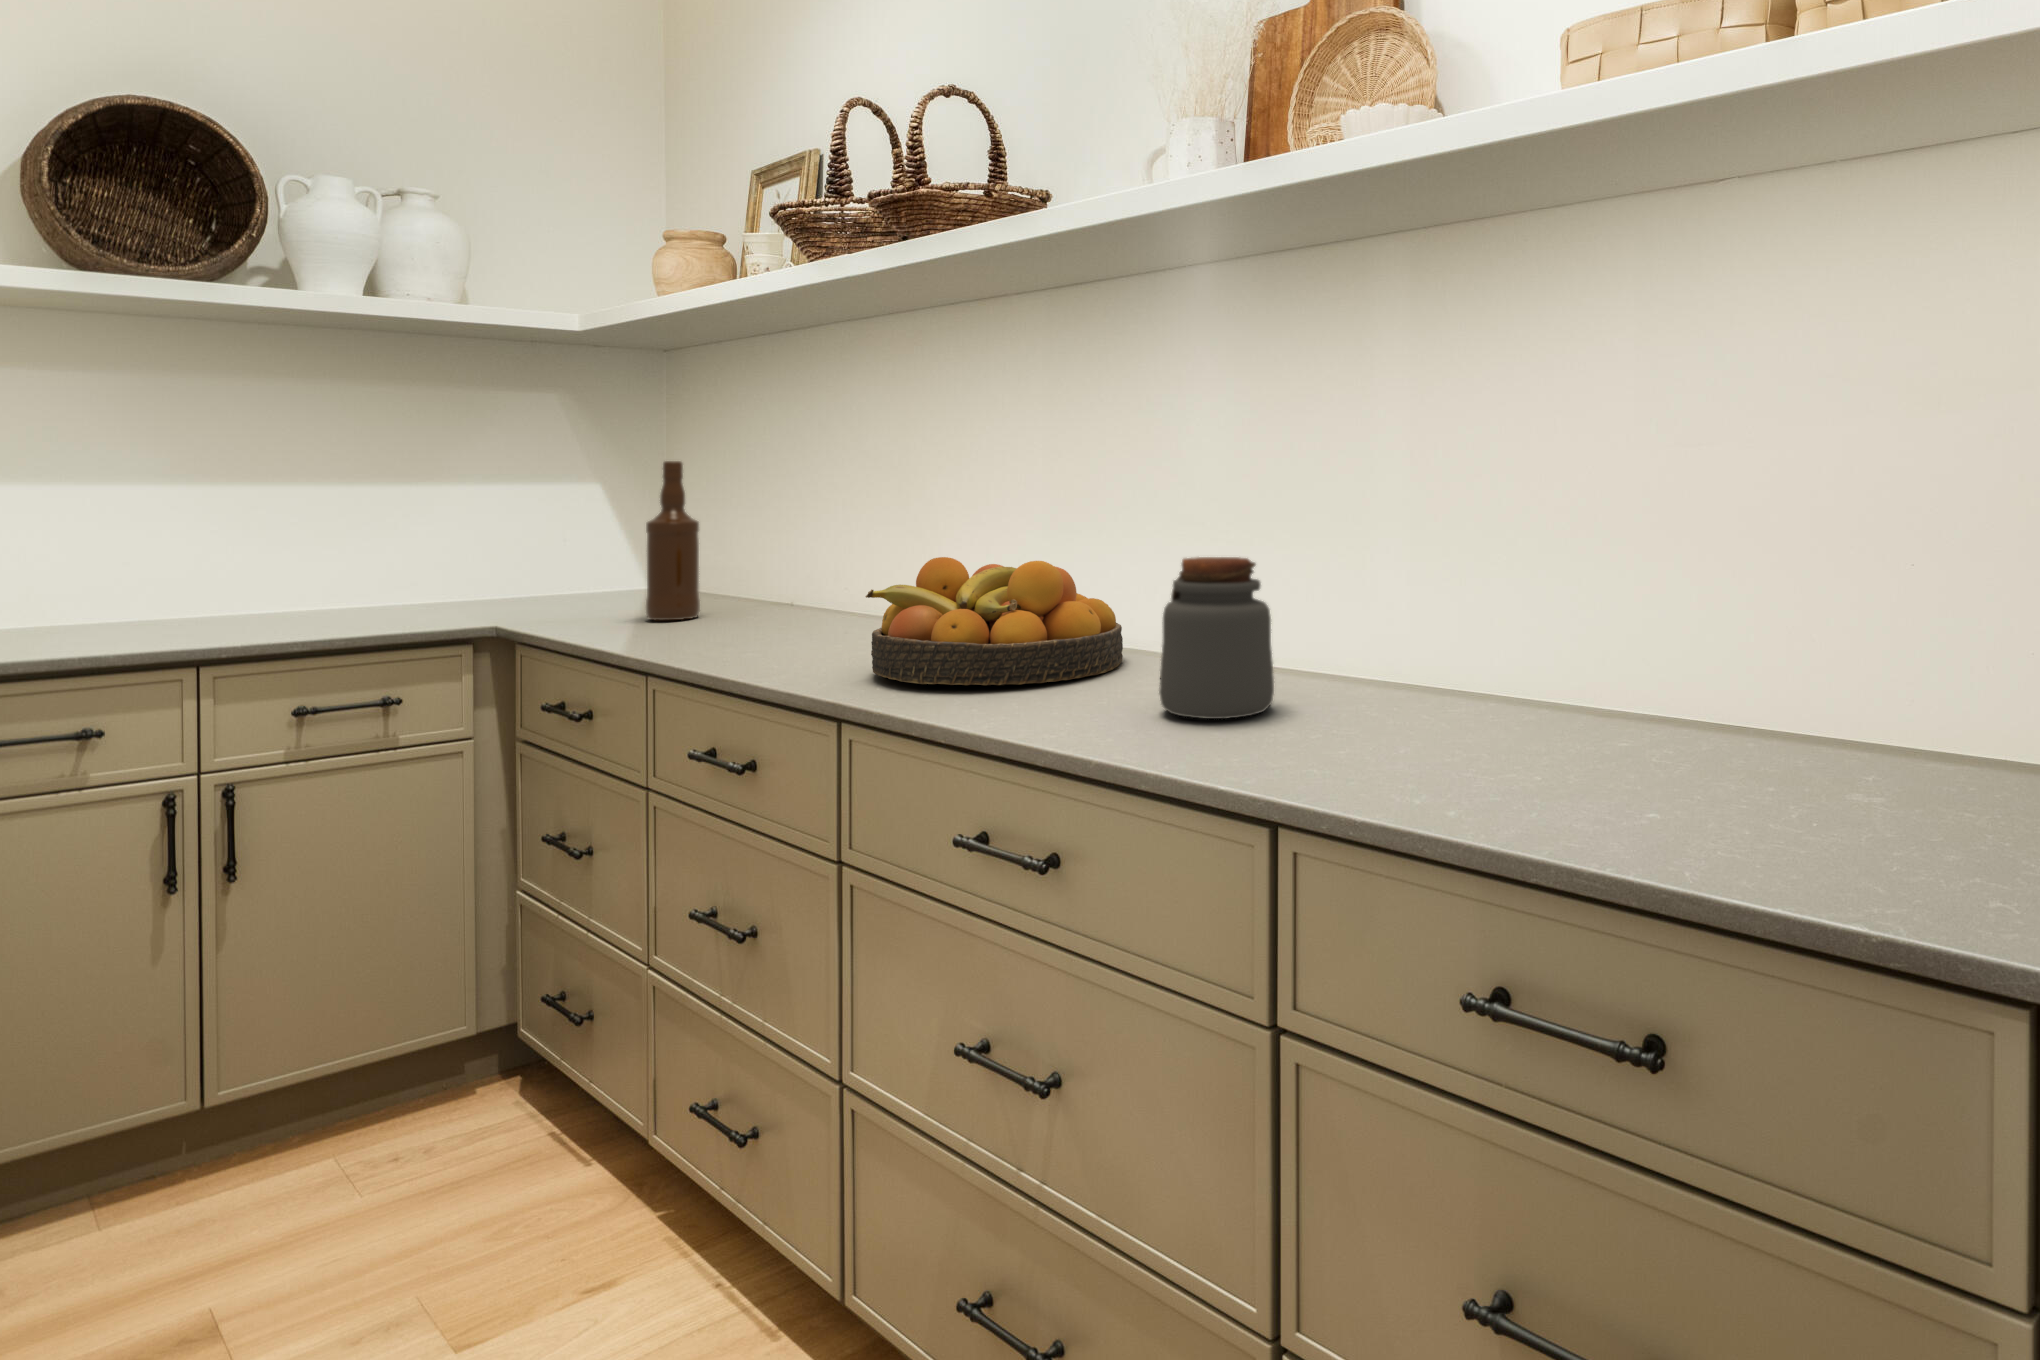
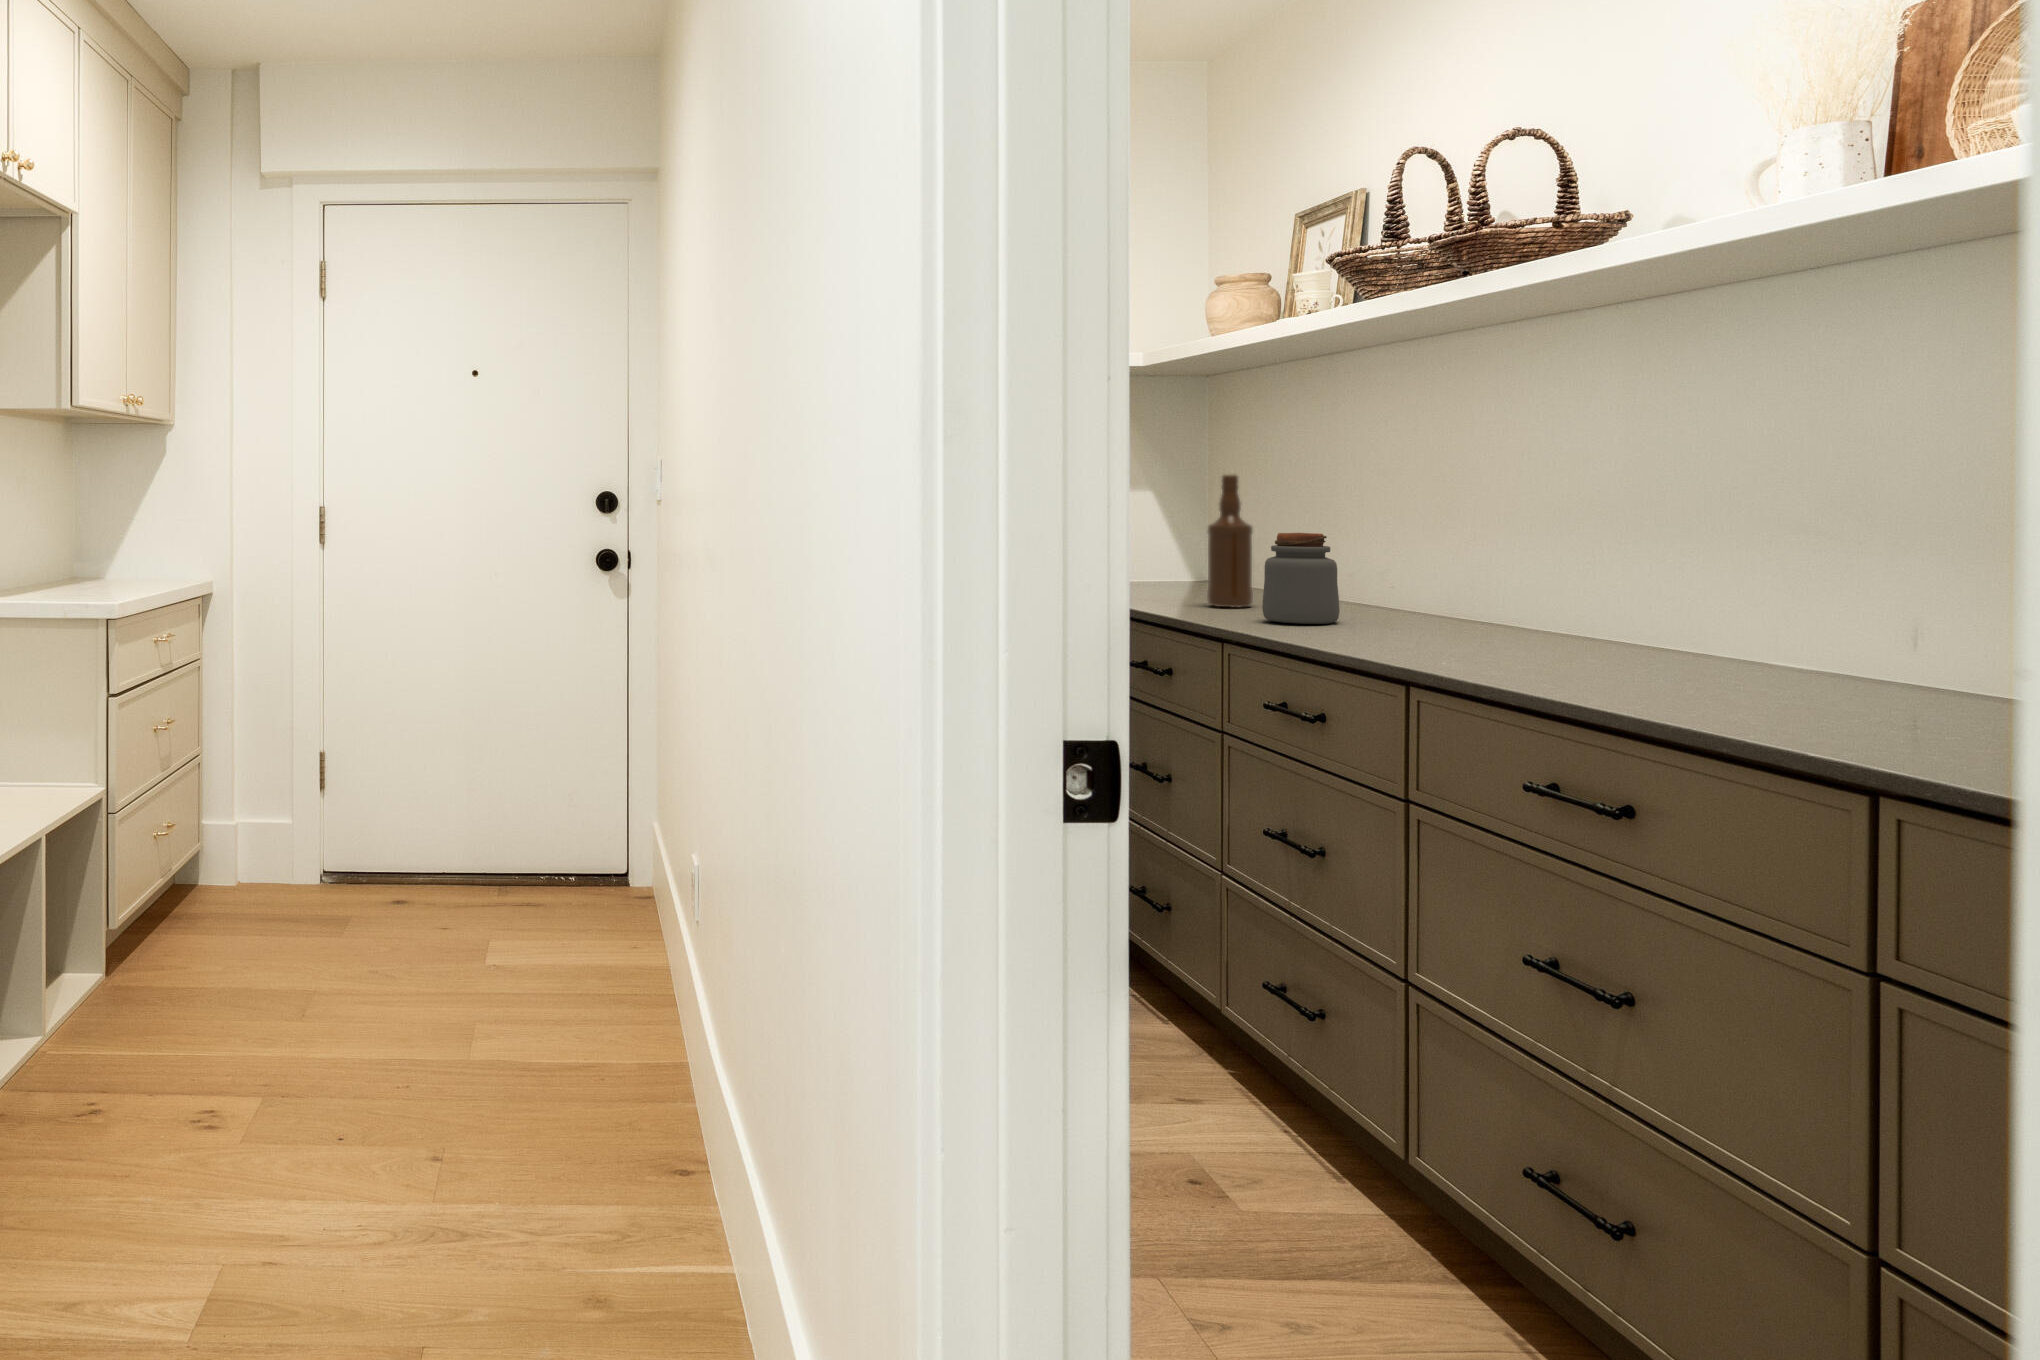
fruit bowl: present [865,557,1123,685] -> none [1427,558,1722,676]
jar: present [1159,557,1274,719] -> present [1262,533,1340,624]

